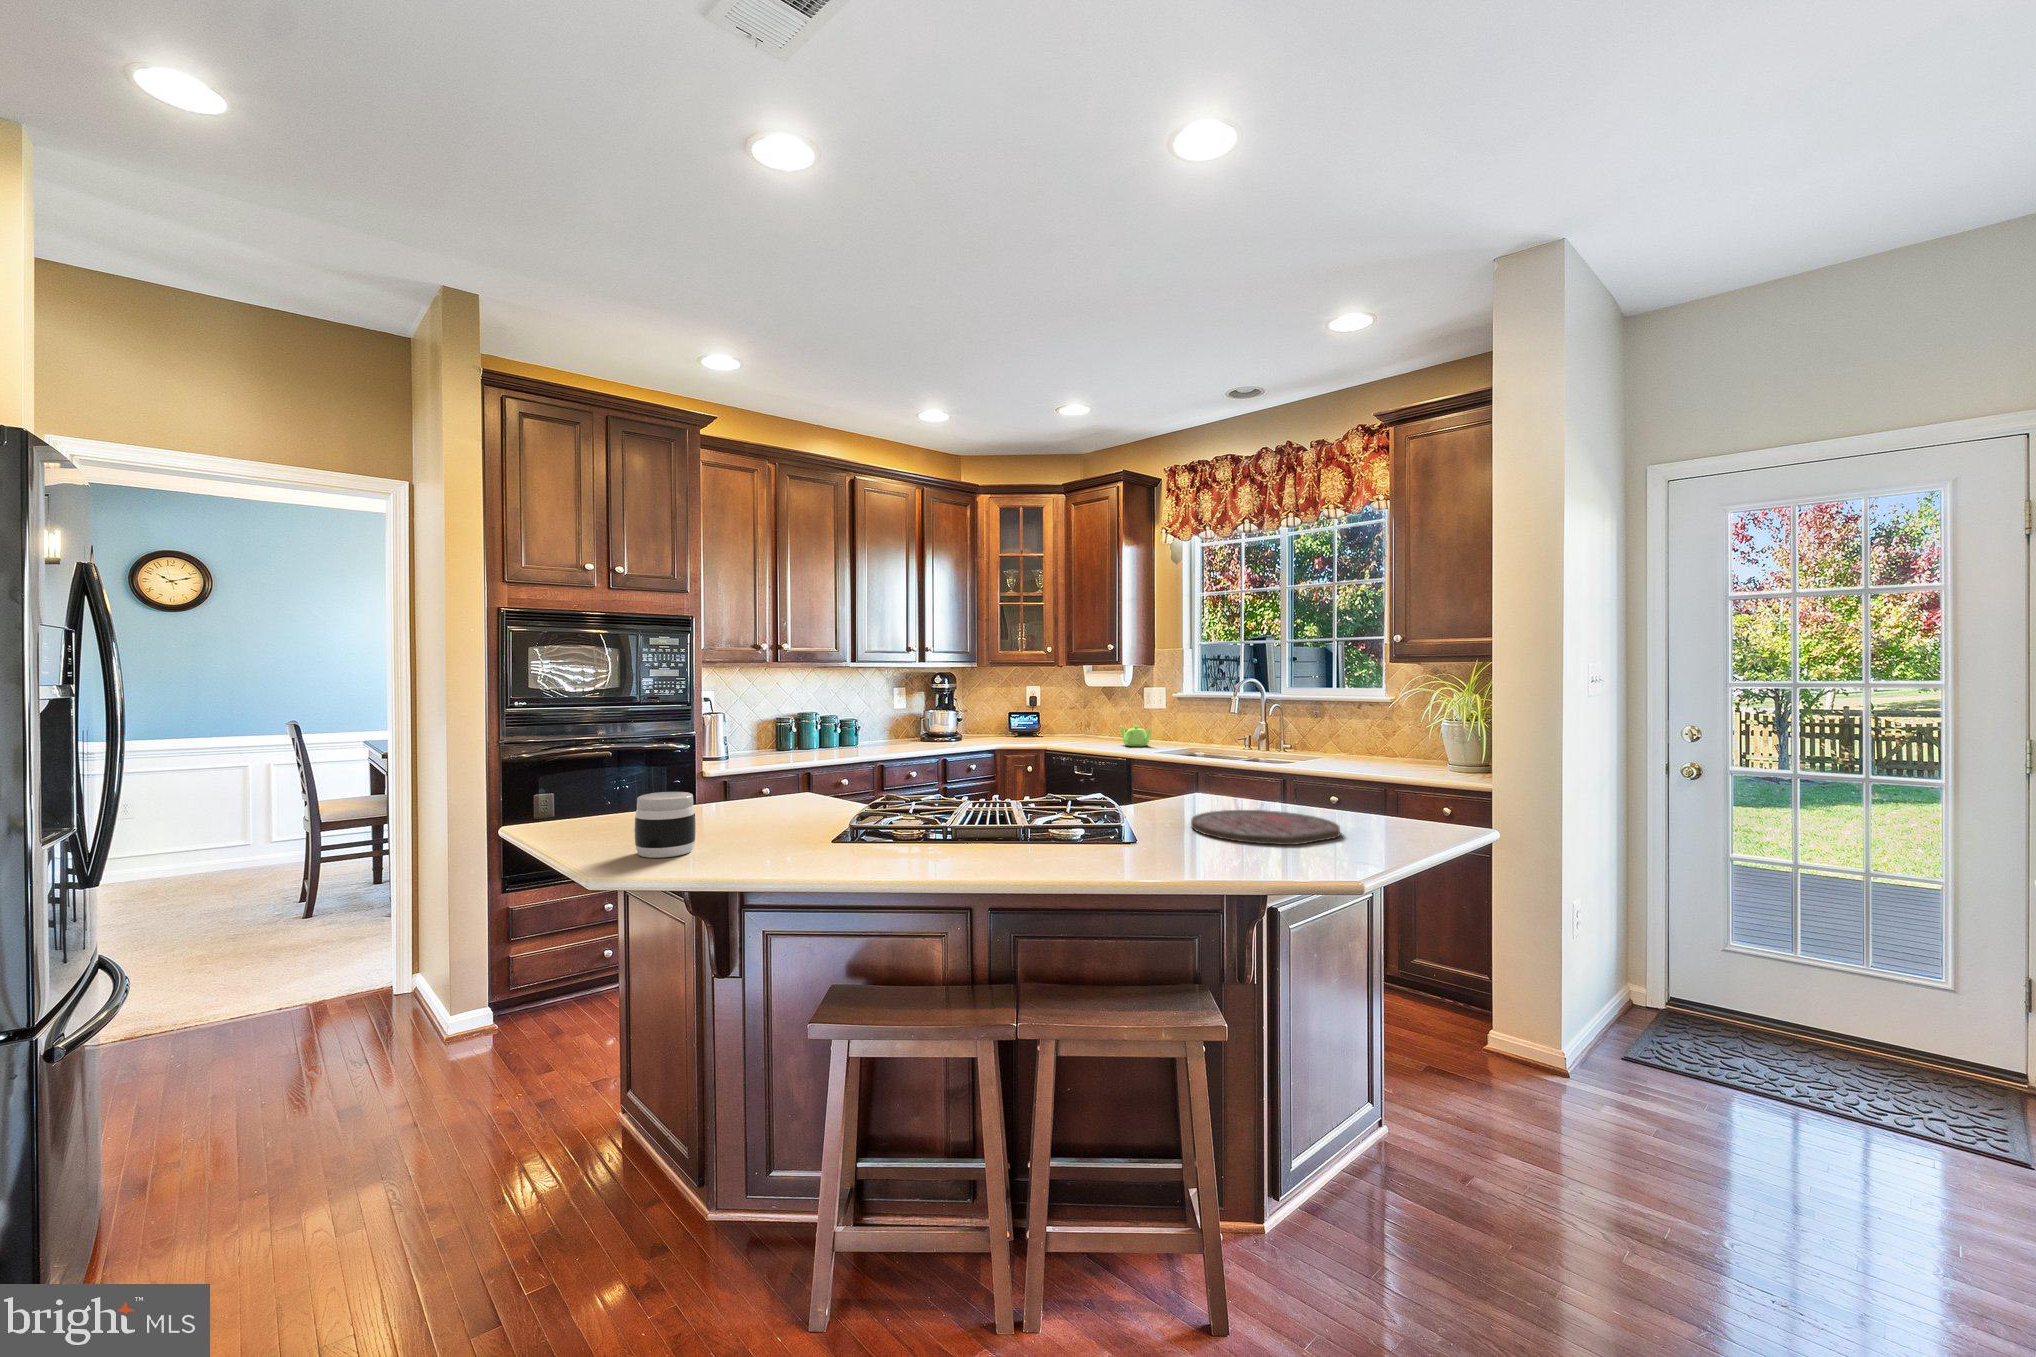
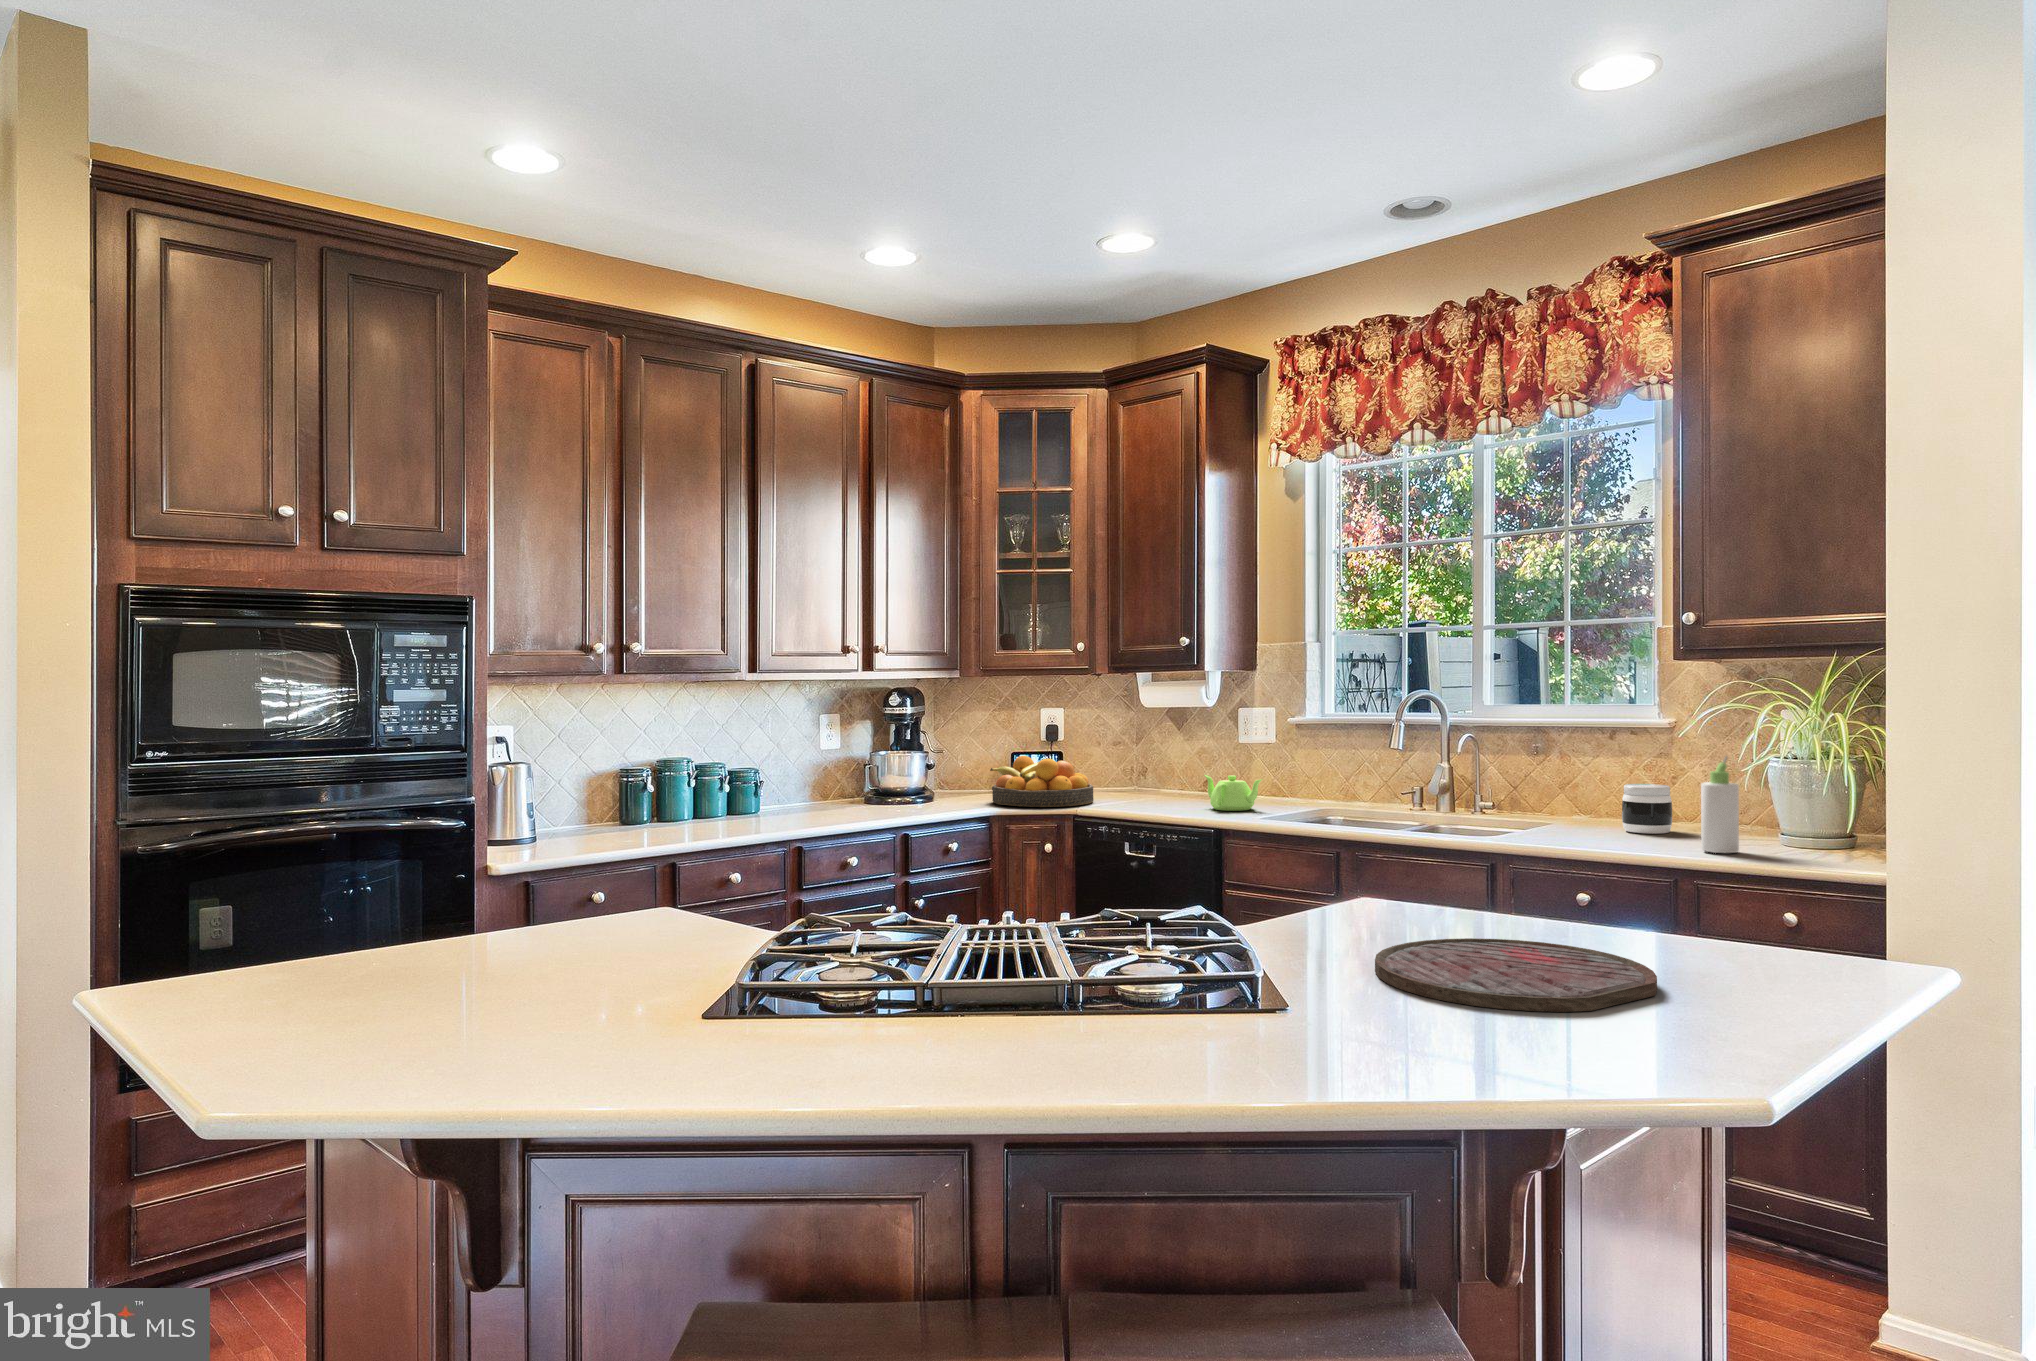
fruit bowl: none [994,713,1055,743] -> present [990,756,1094,807]
bottle: none [1399,715,1421,771] -> present [1701,756,1739,853]
jar: present [635,792,696,858] -> present [1622,784,1672,834]

